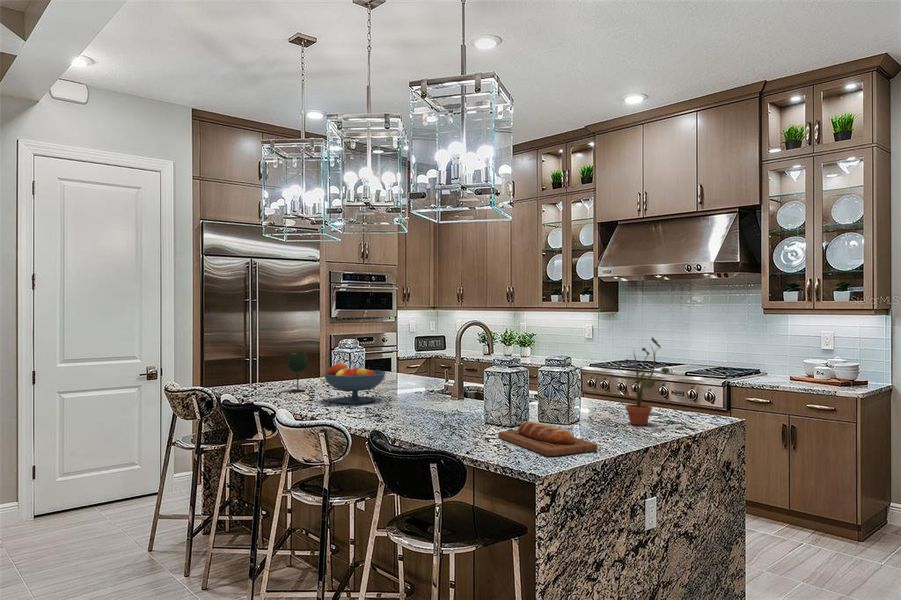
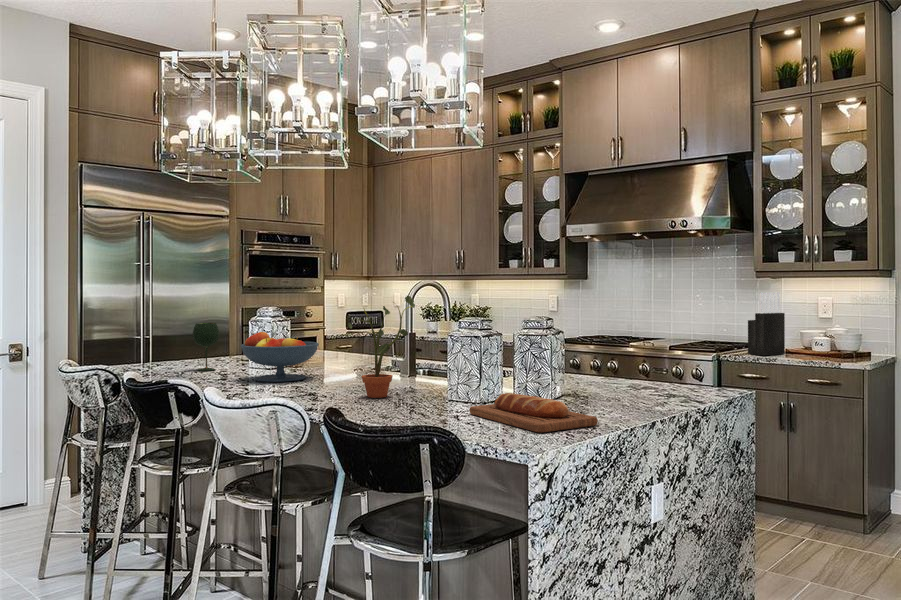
knife block: none [757,327,791,383] -> present [748,292,785,355]
potted plant: present [618,337,670,425] -> present [348,296,415,398]

